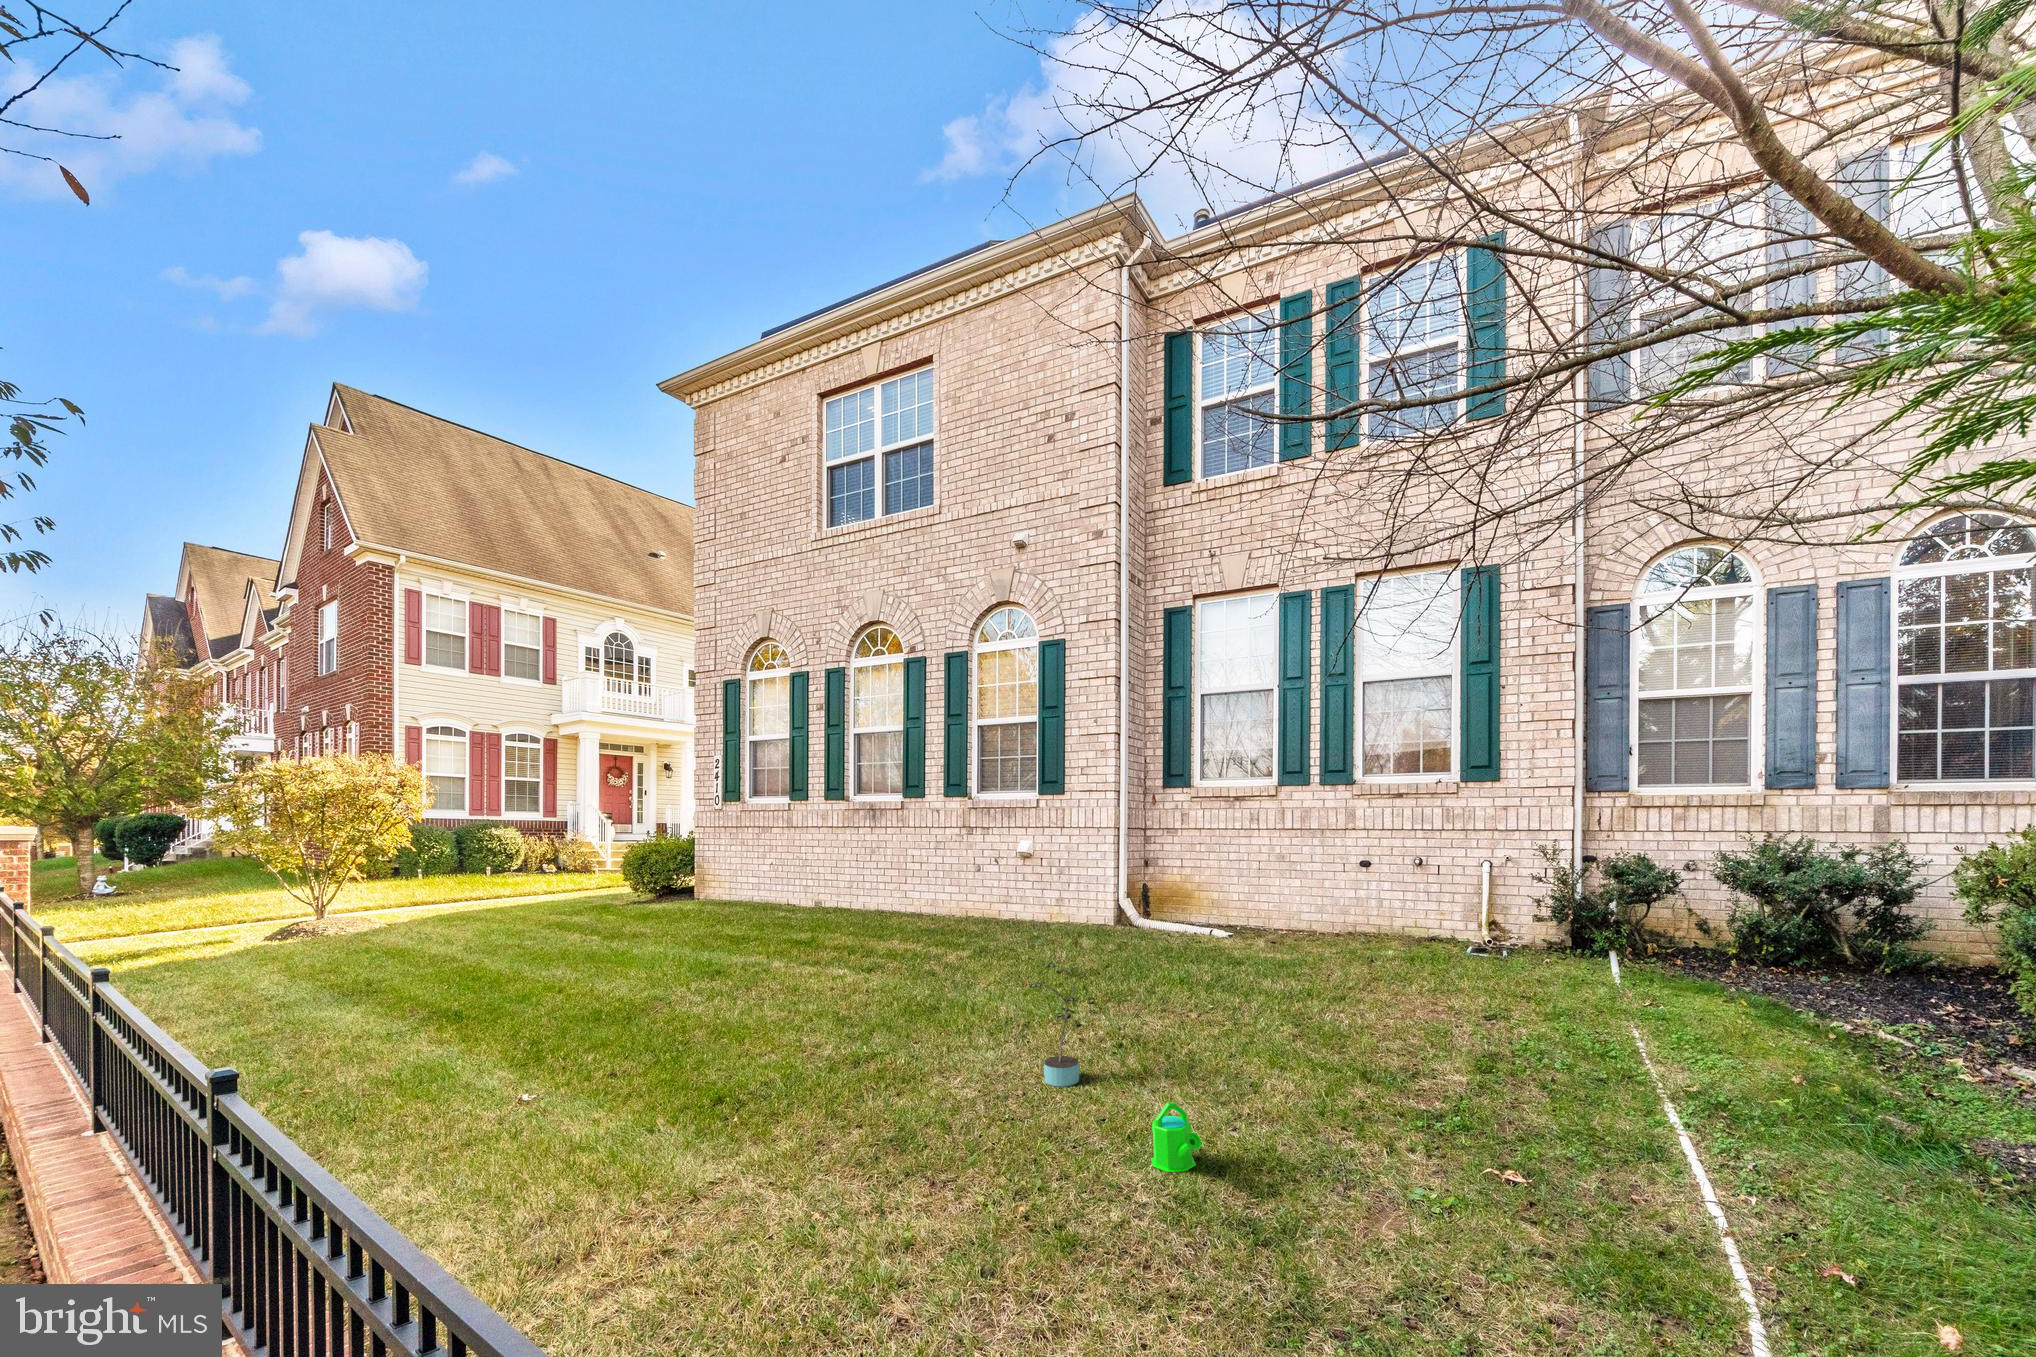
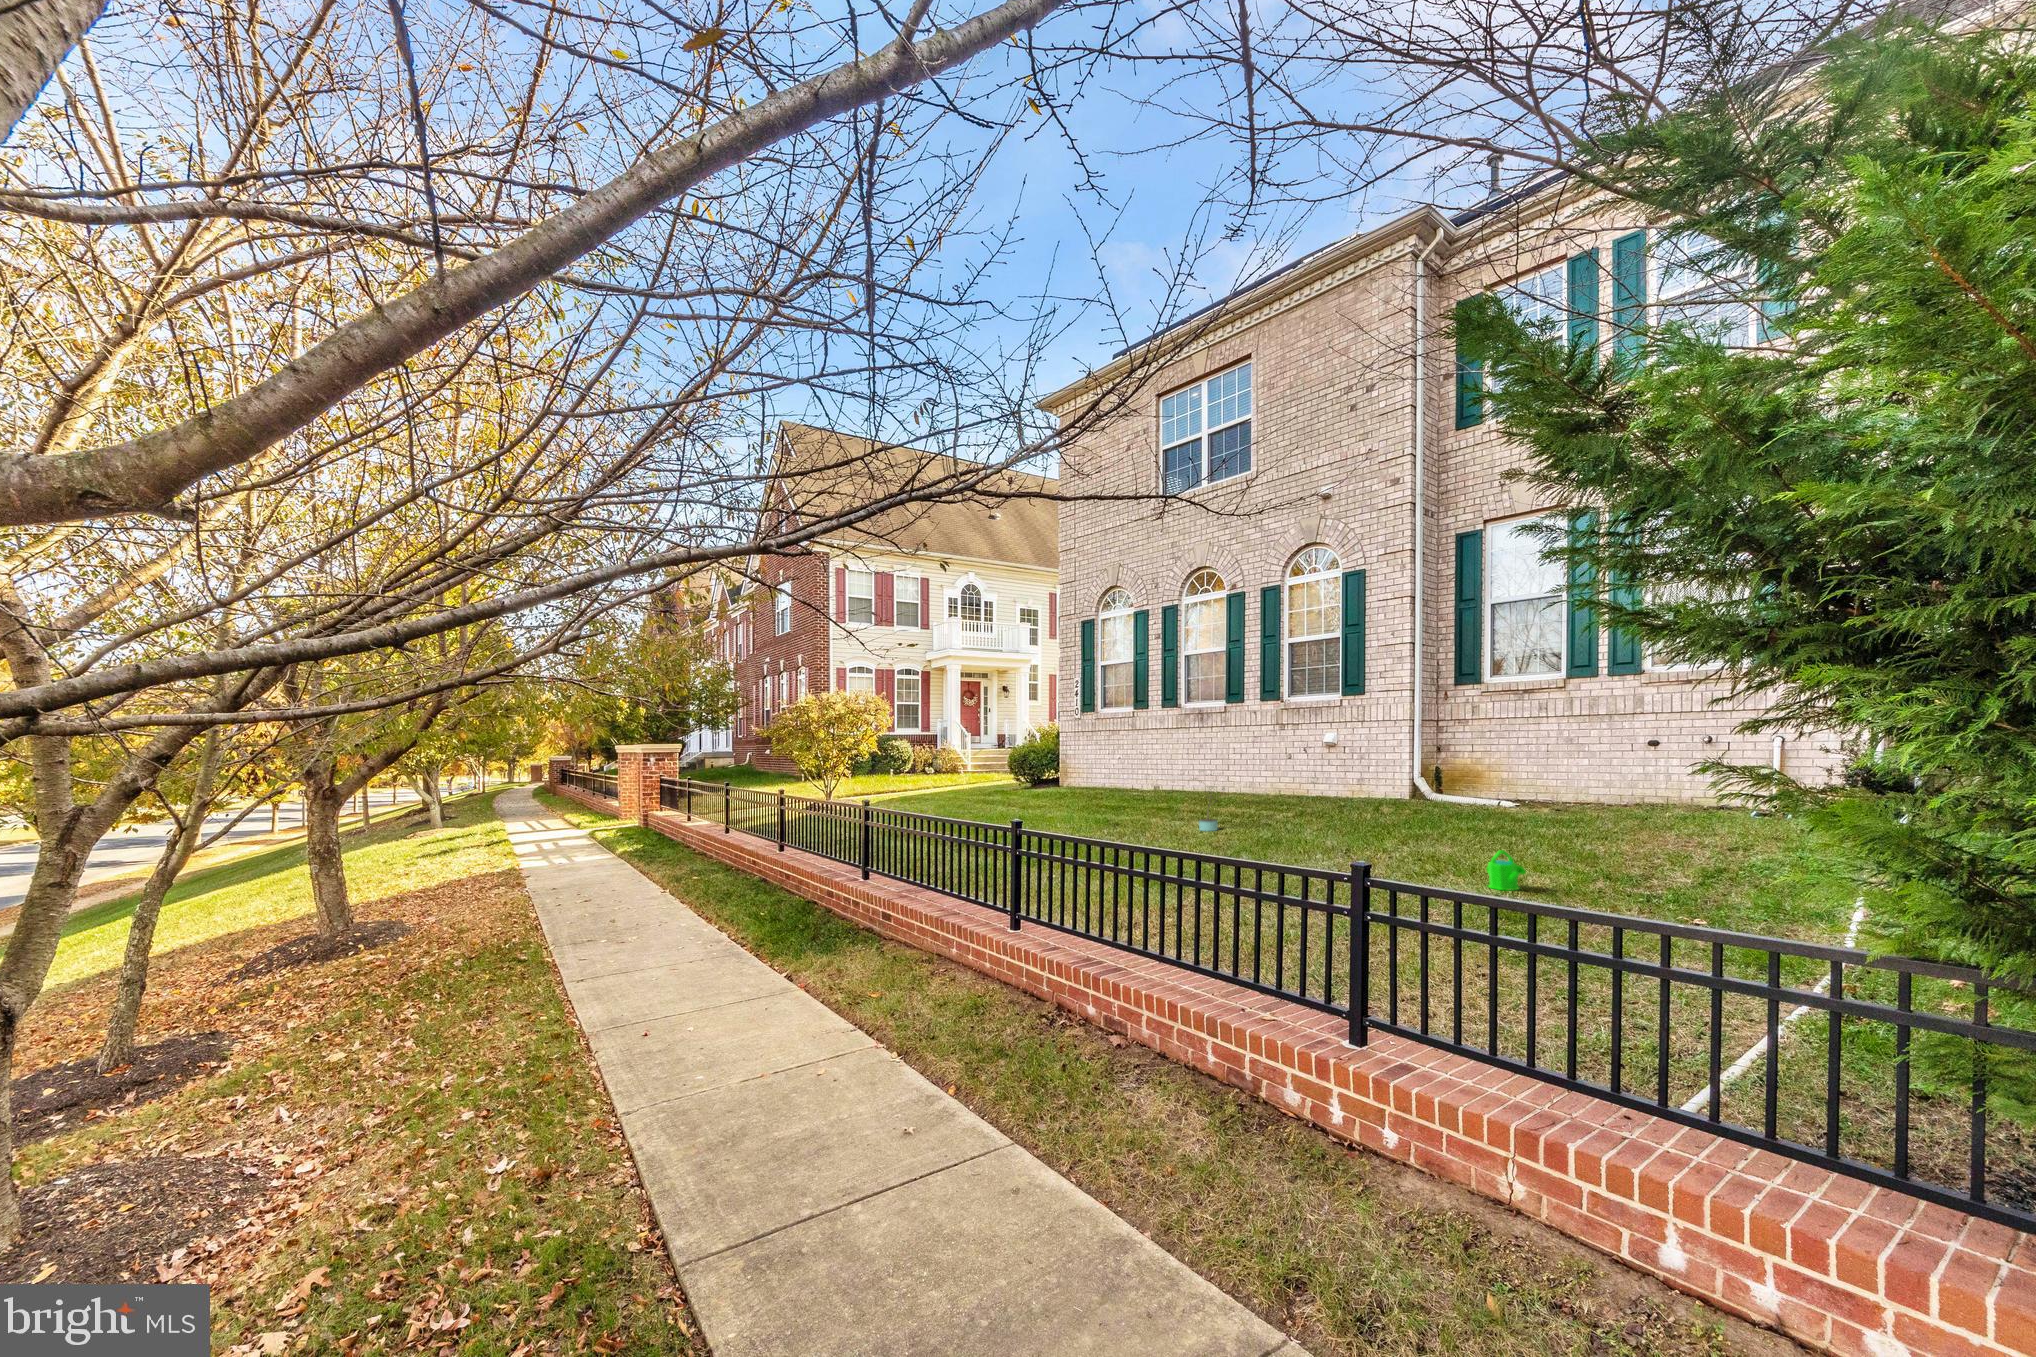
potted plant: present [1030,963,1097,1086] -> present [1195,778,1224,831]

